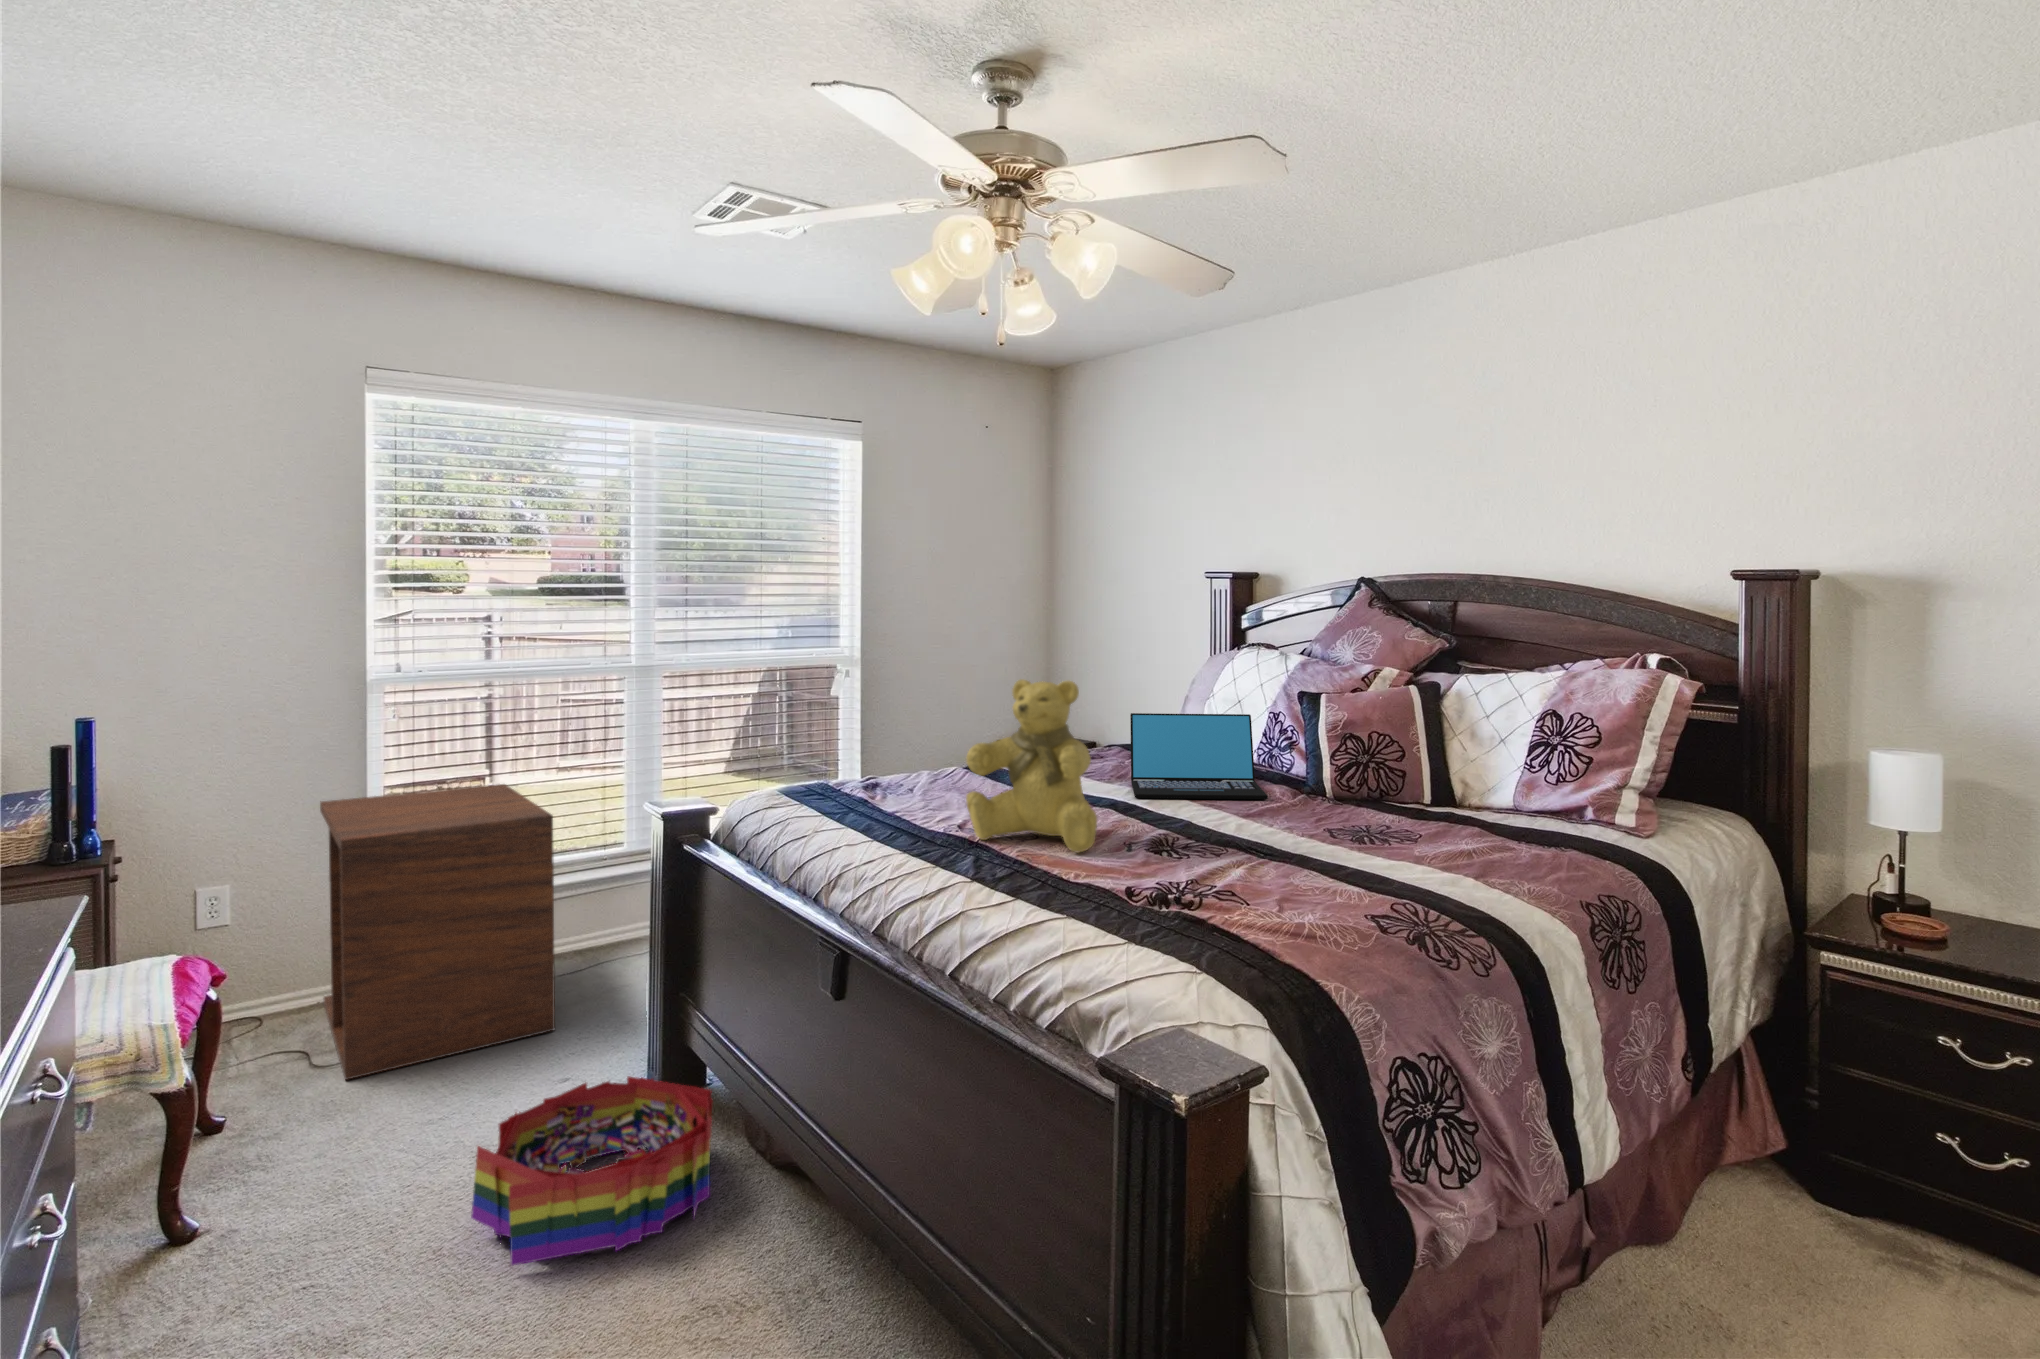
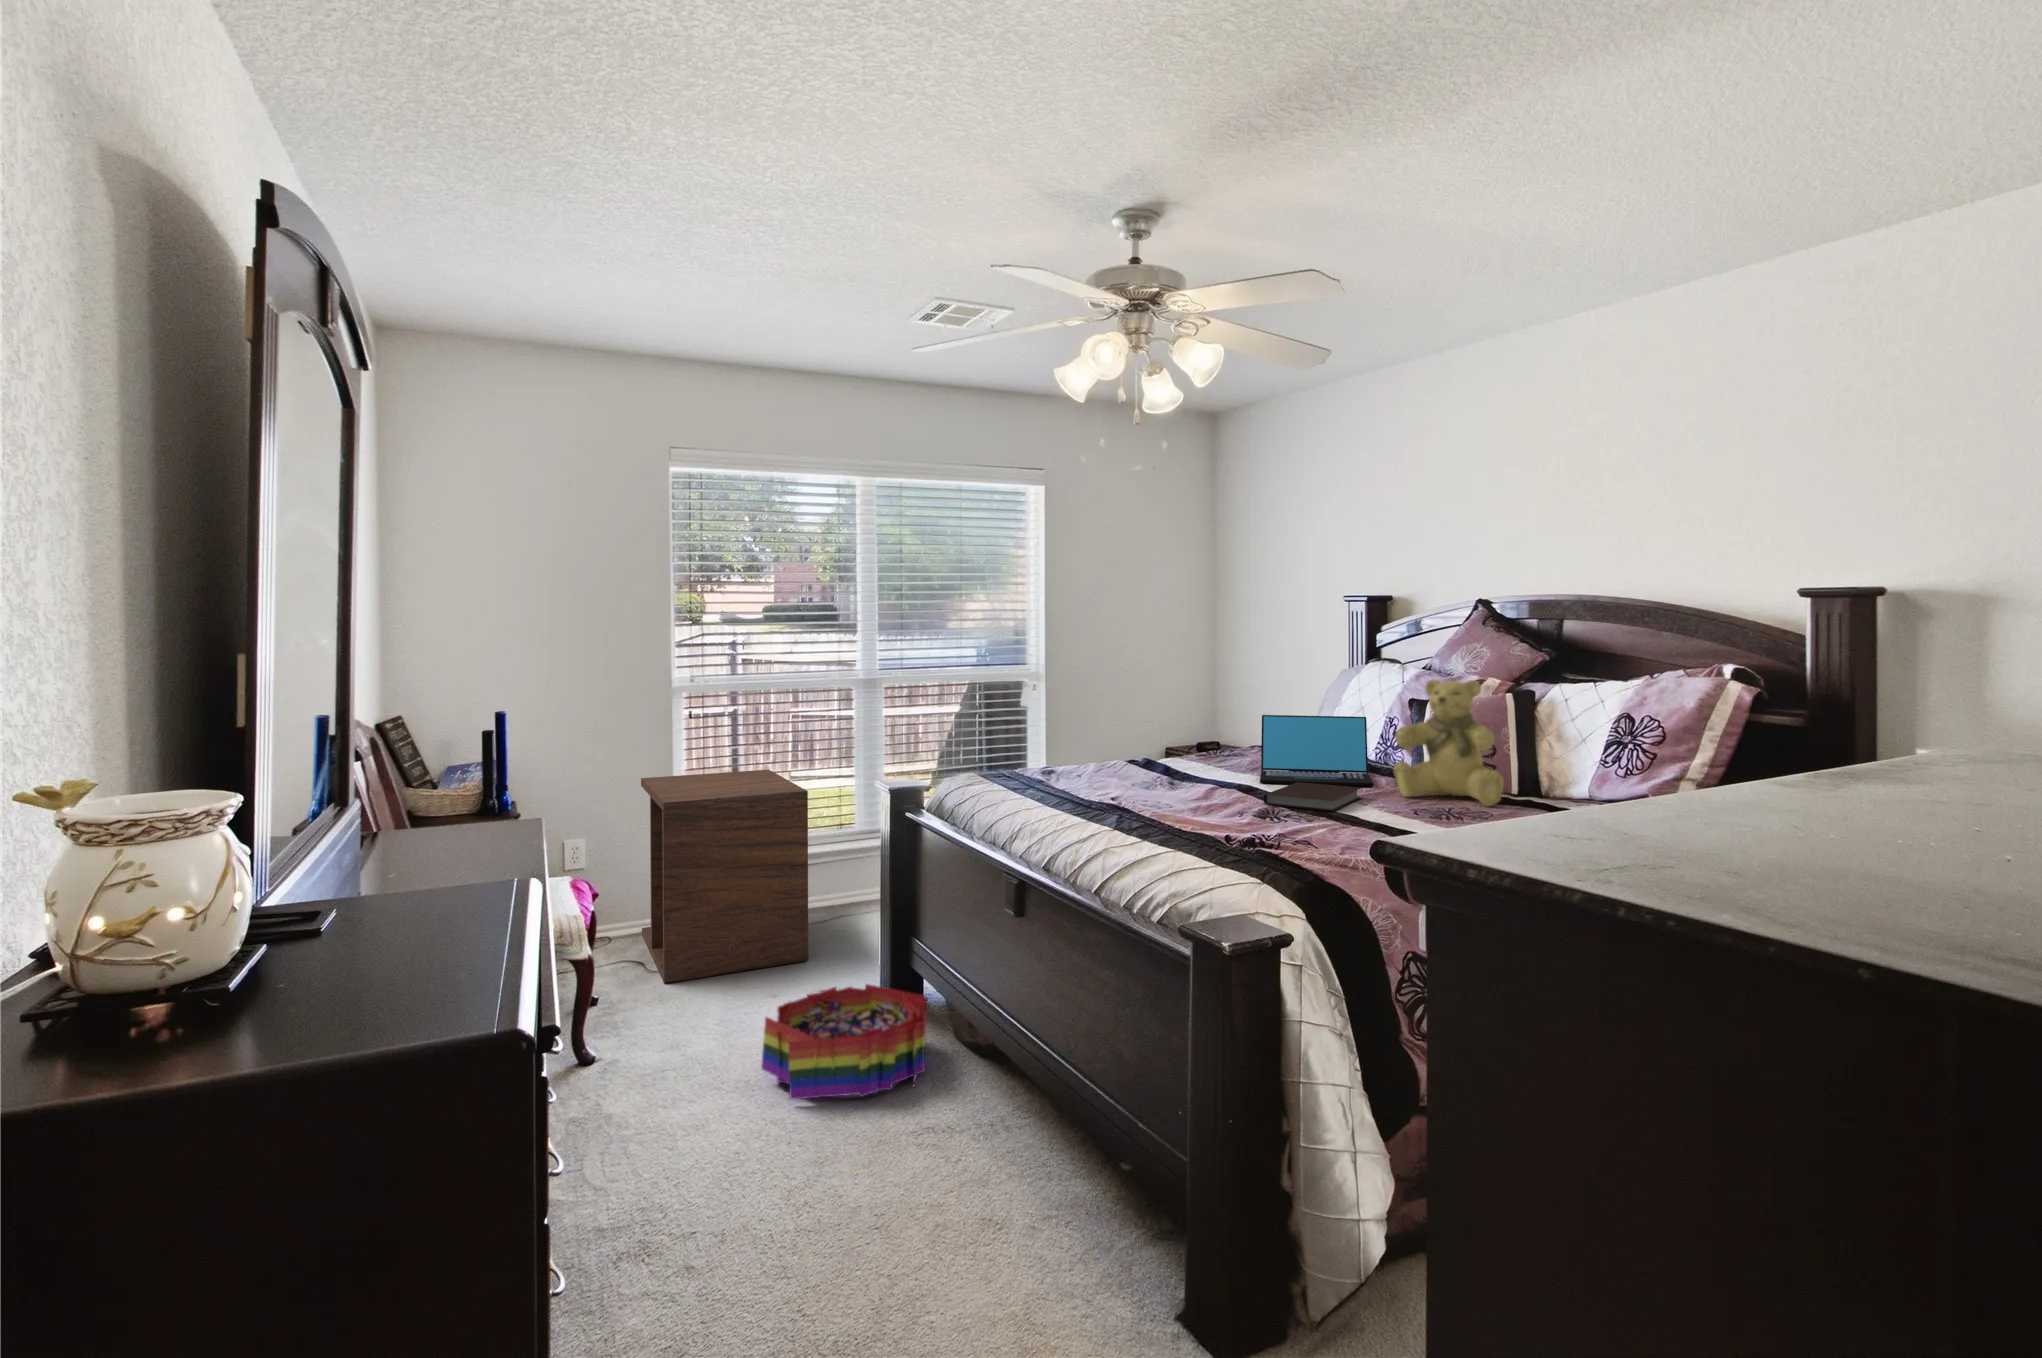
teddy bear: present [966,679,1097,853] -> present [1394,679,1504,806]
notebook: none [1151,798,1262,839] -> present [1264,782,1361,811]

